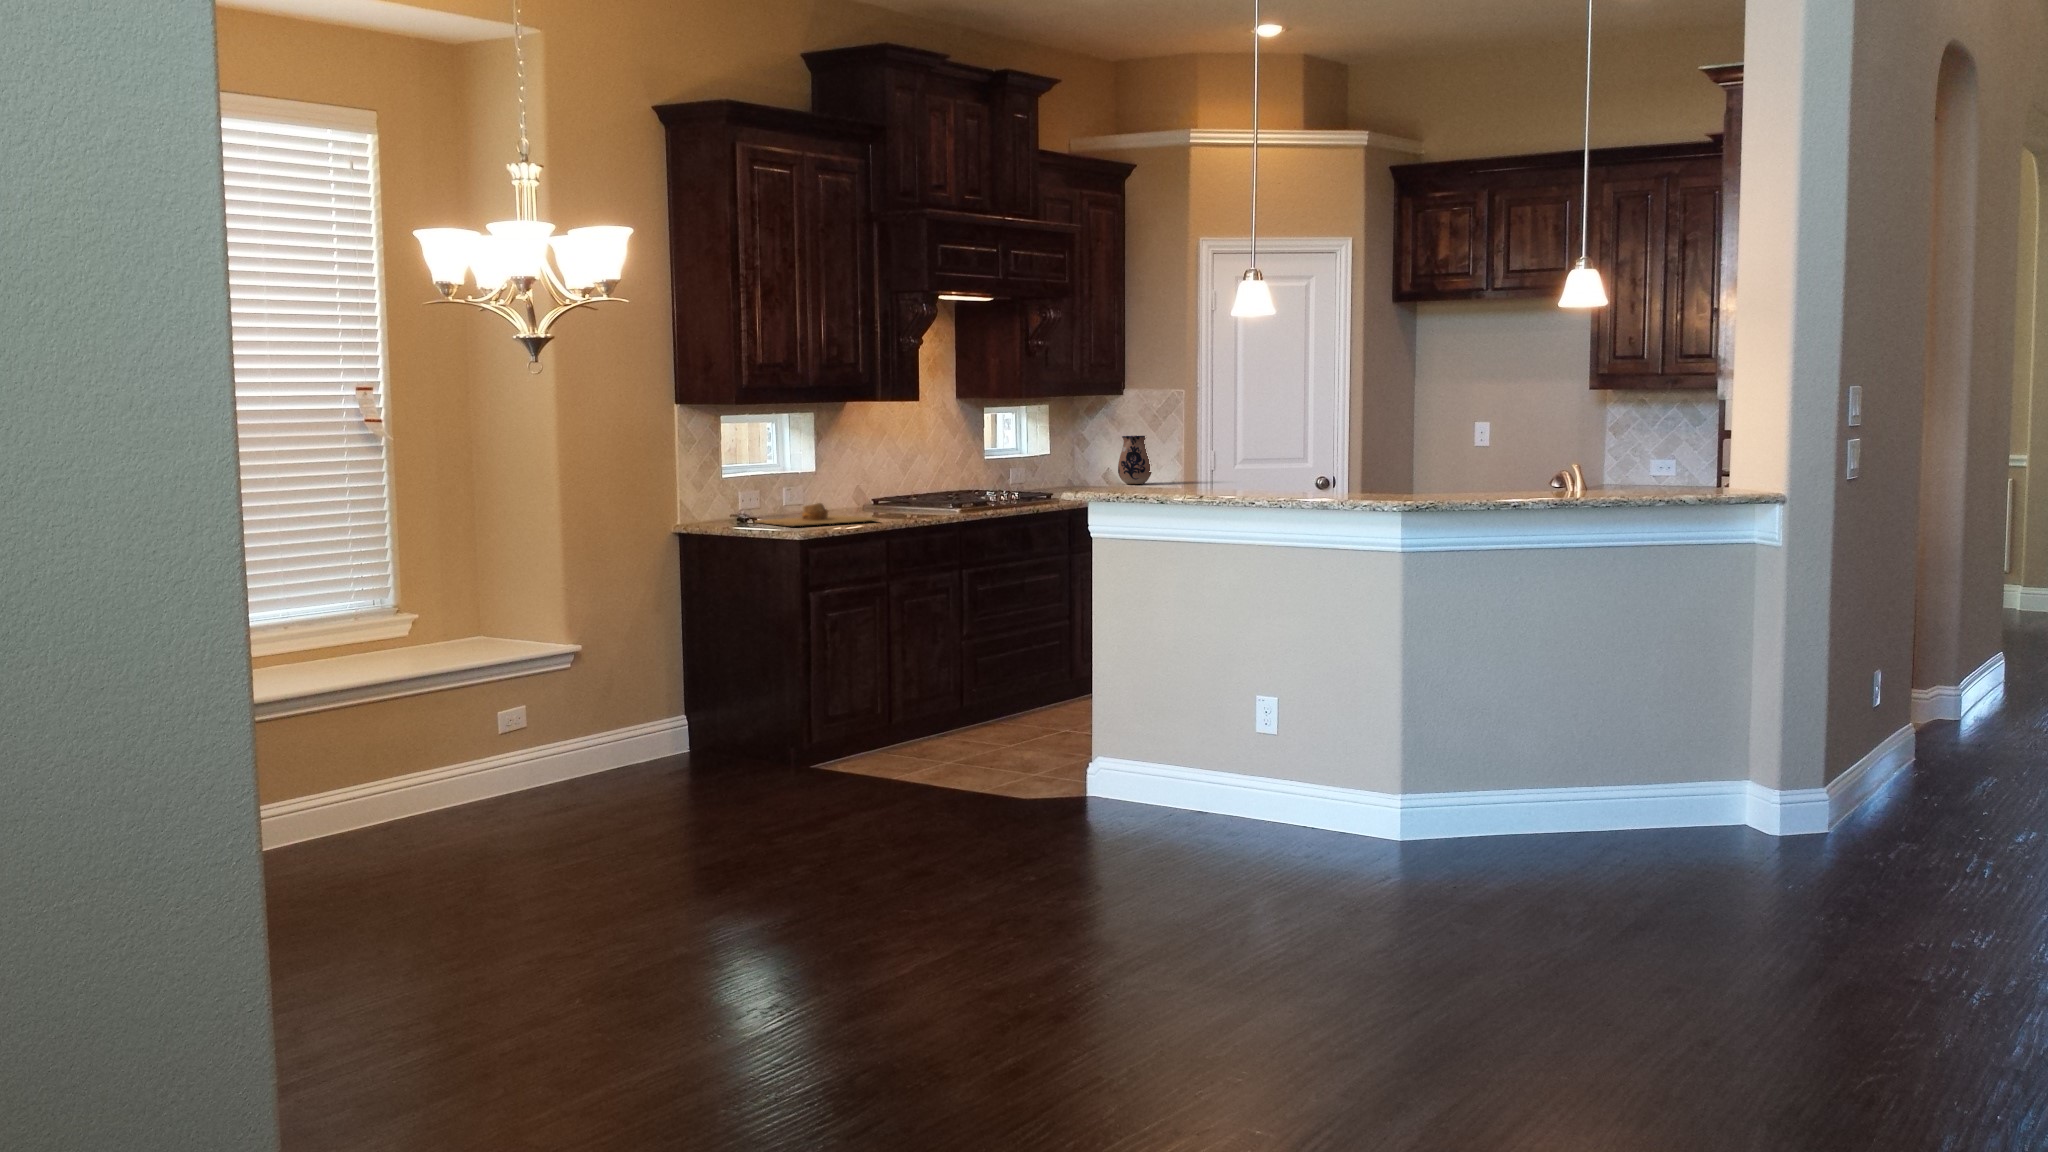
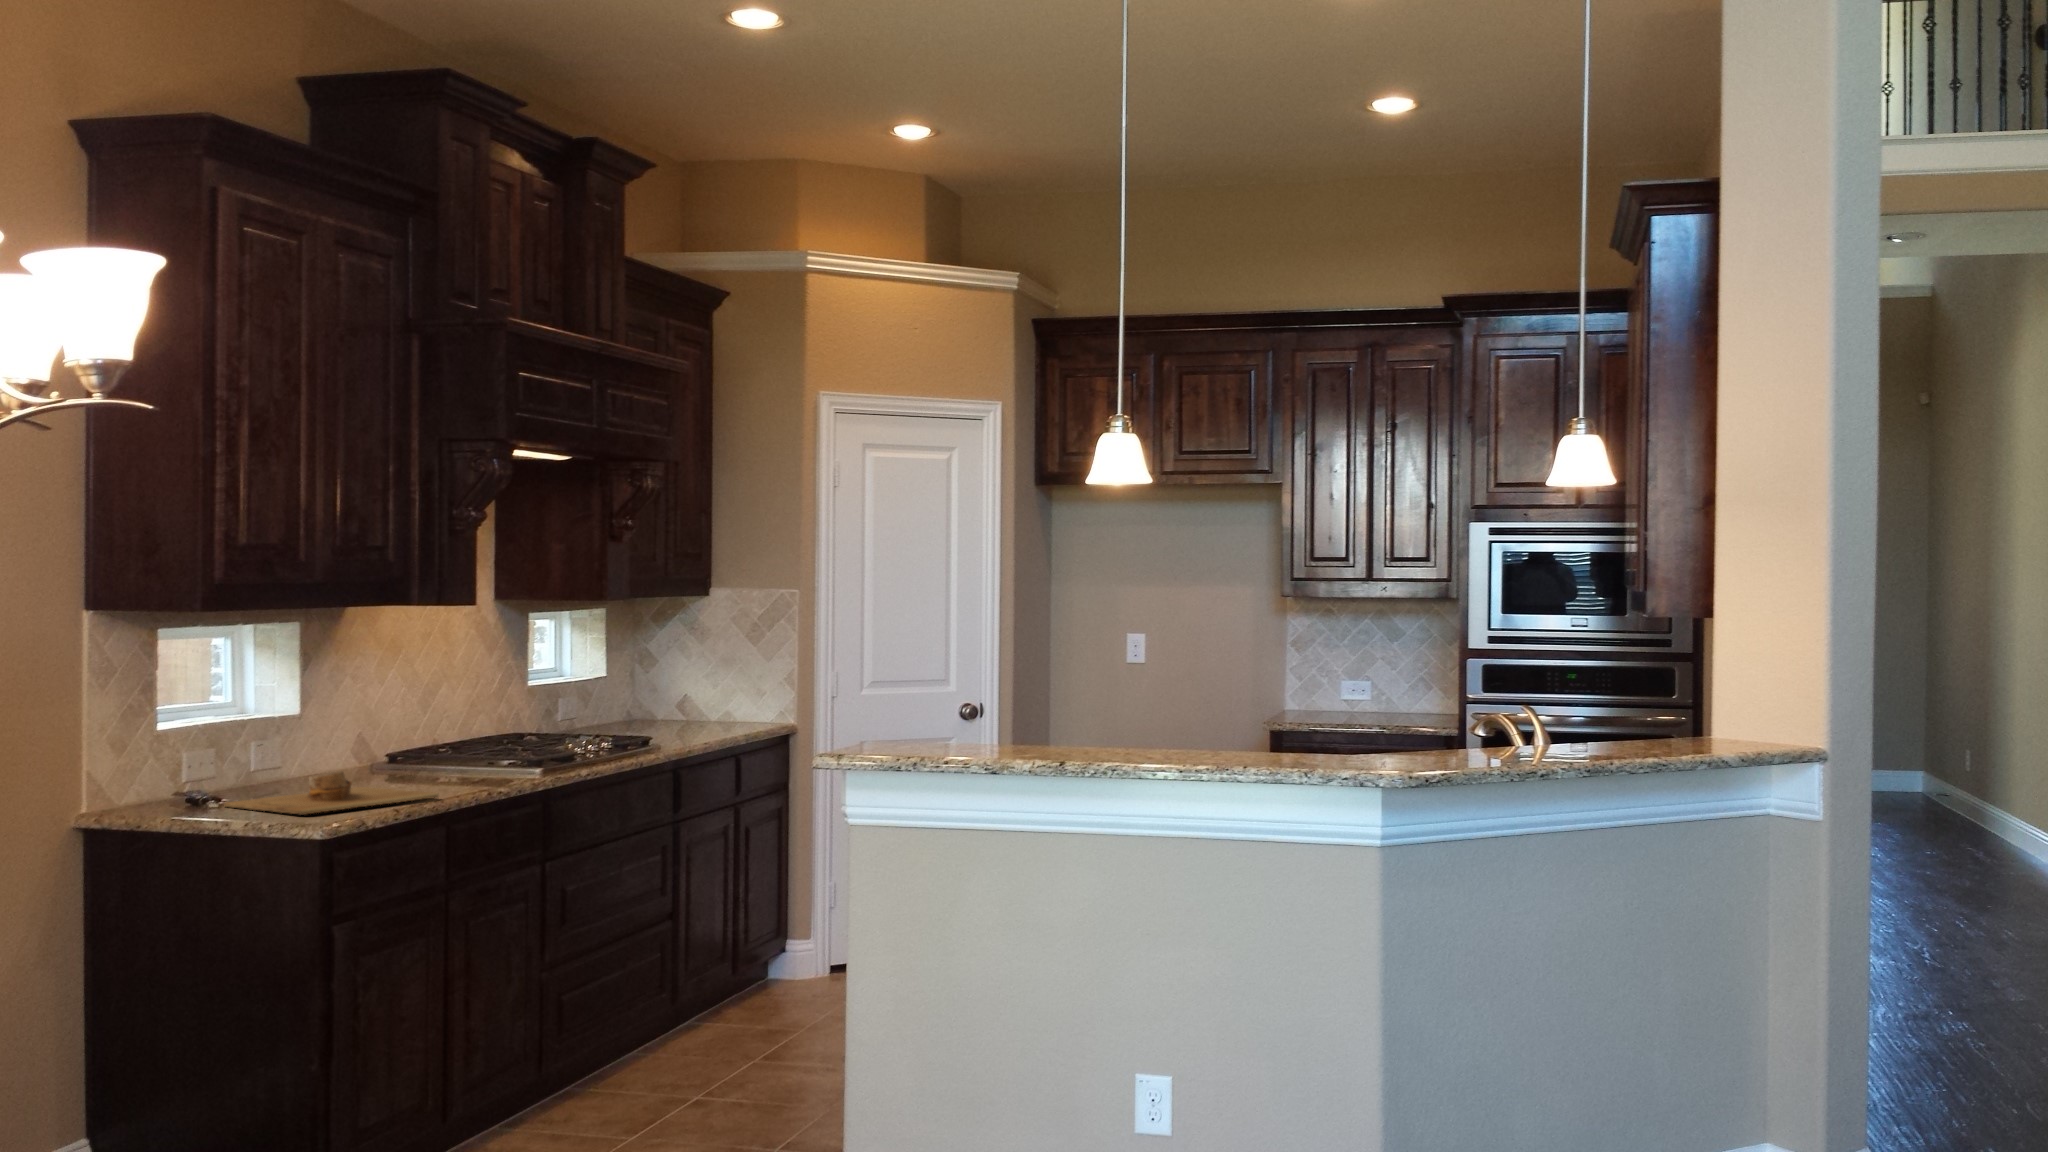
ceramic pitcher: present [1118,436,1152,484] -> none [698,651,745,716]

